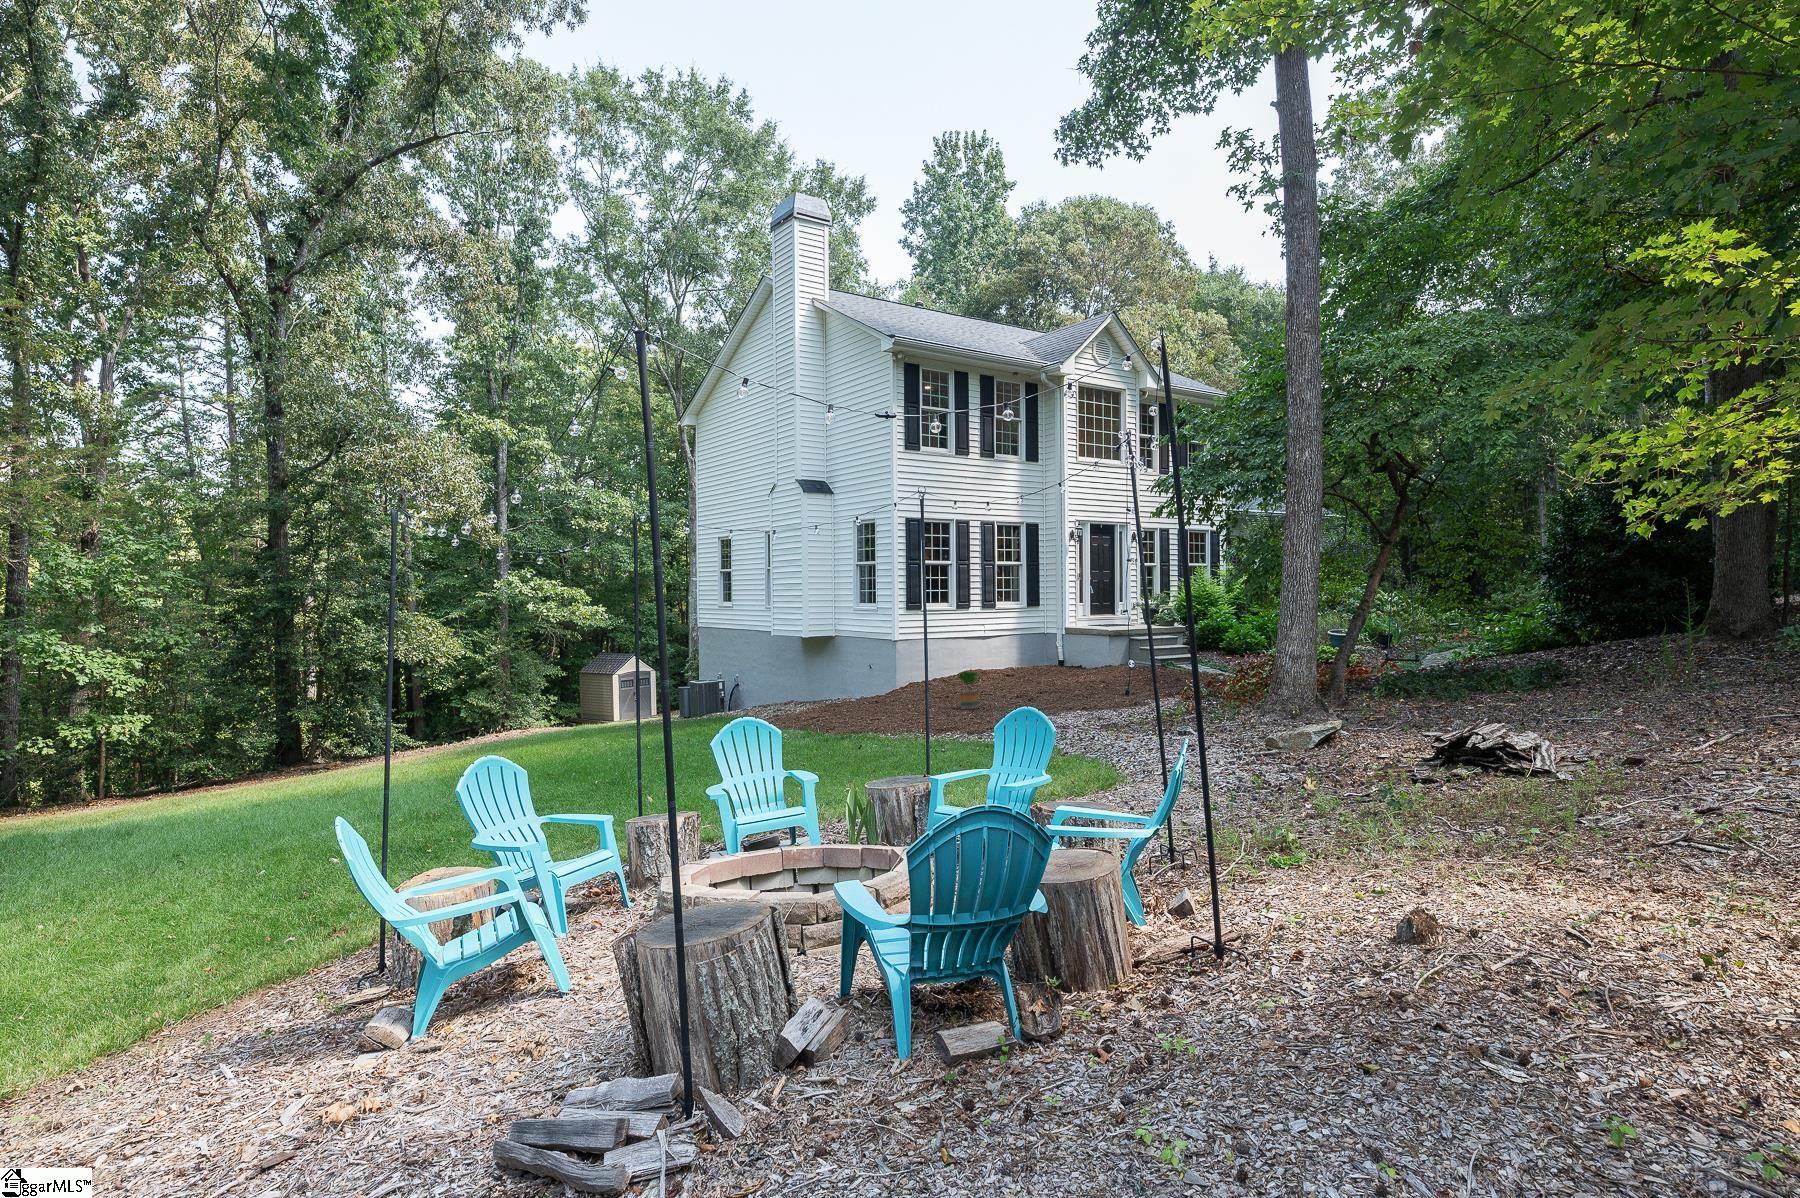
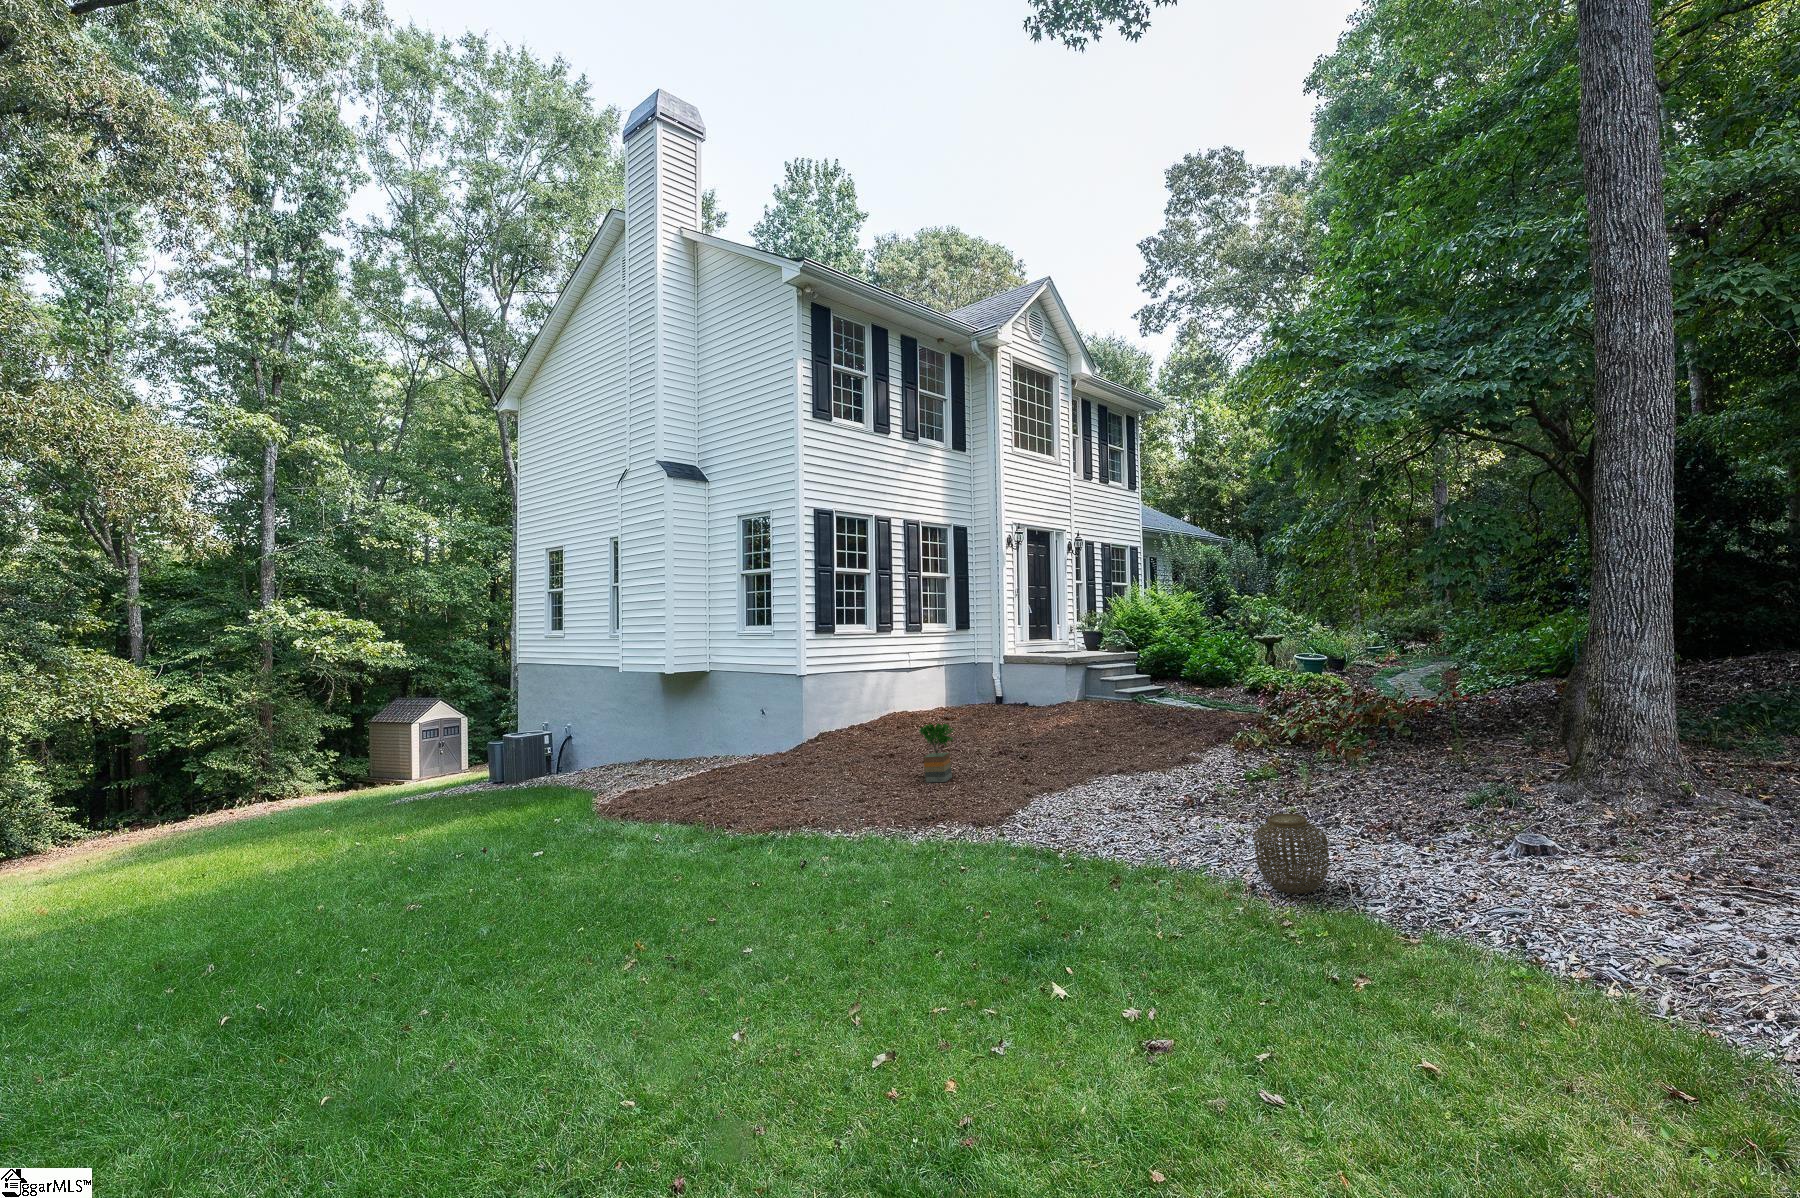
woven basket: none [1084,709,1121,749] -> present [1253,814,1330,894]

